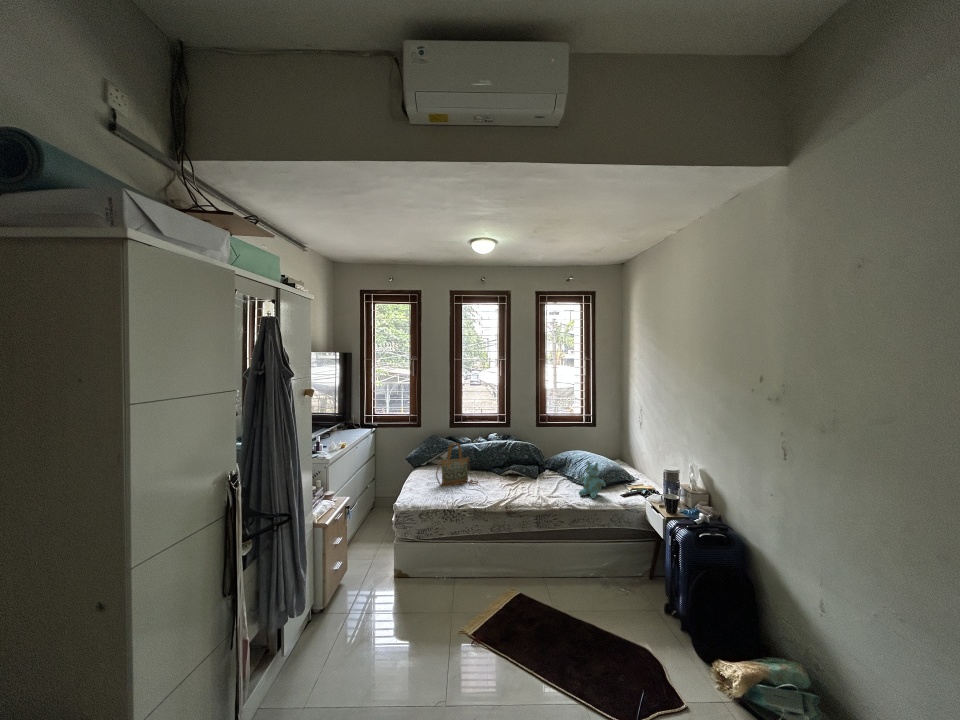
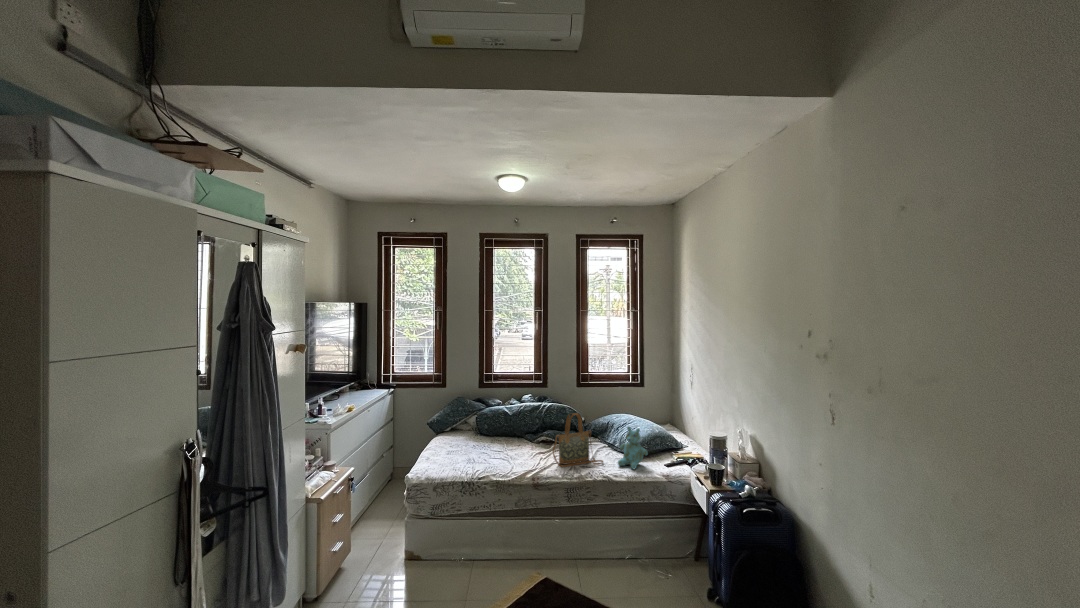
handbag: present [436,443,478,486] -> present [553,413,603,467]

